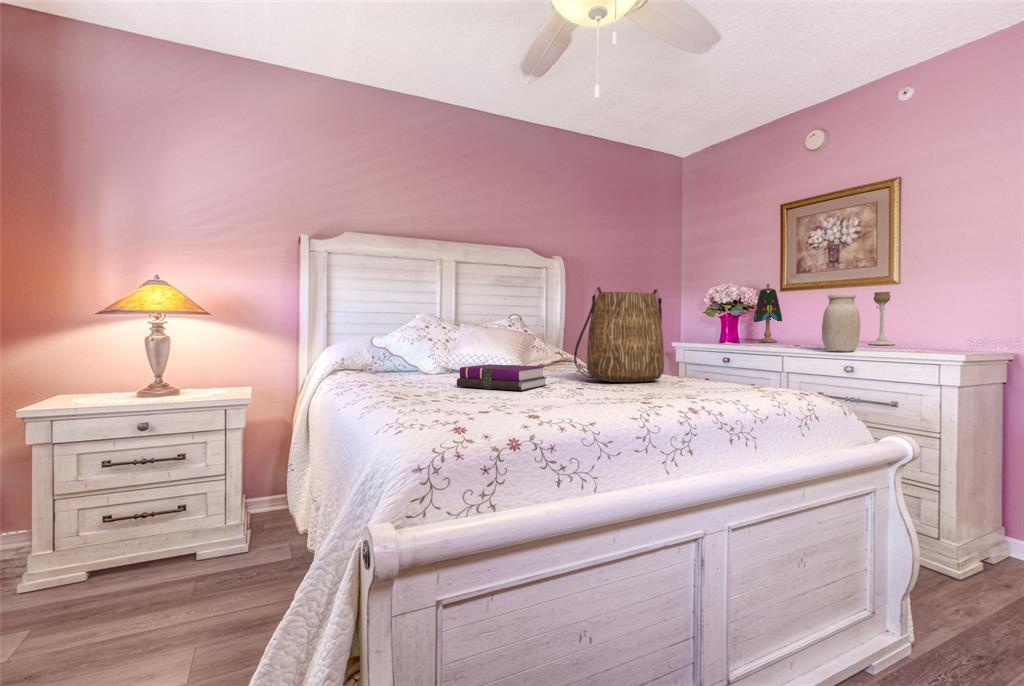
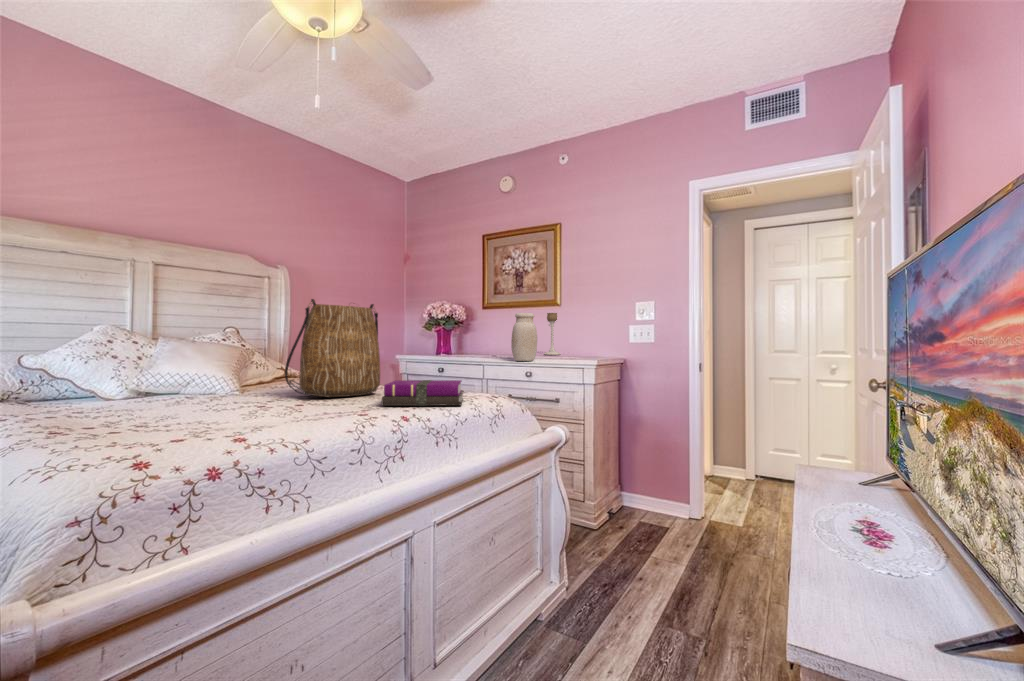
table lamp: present [754,284,782,342] -> none [462,301,484,353]
notebook: present [457,364,547,391] -> present [382,380,463,406]

